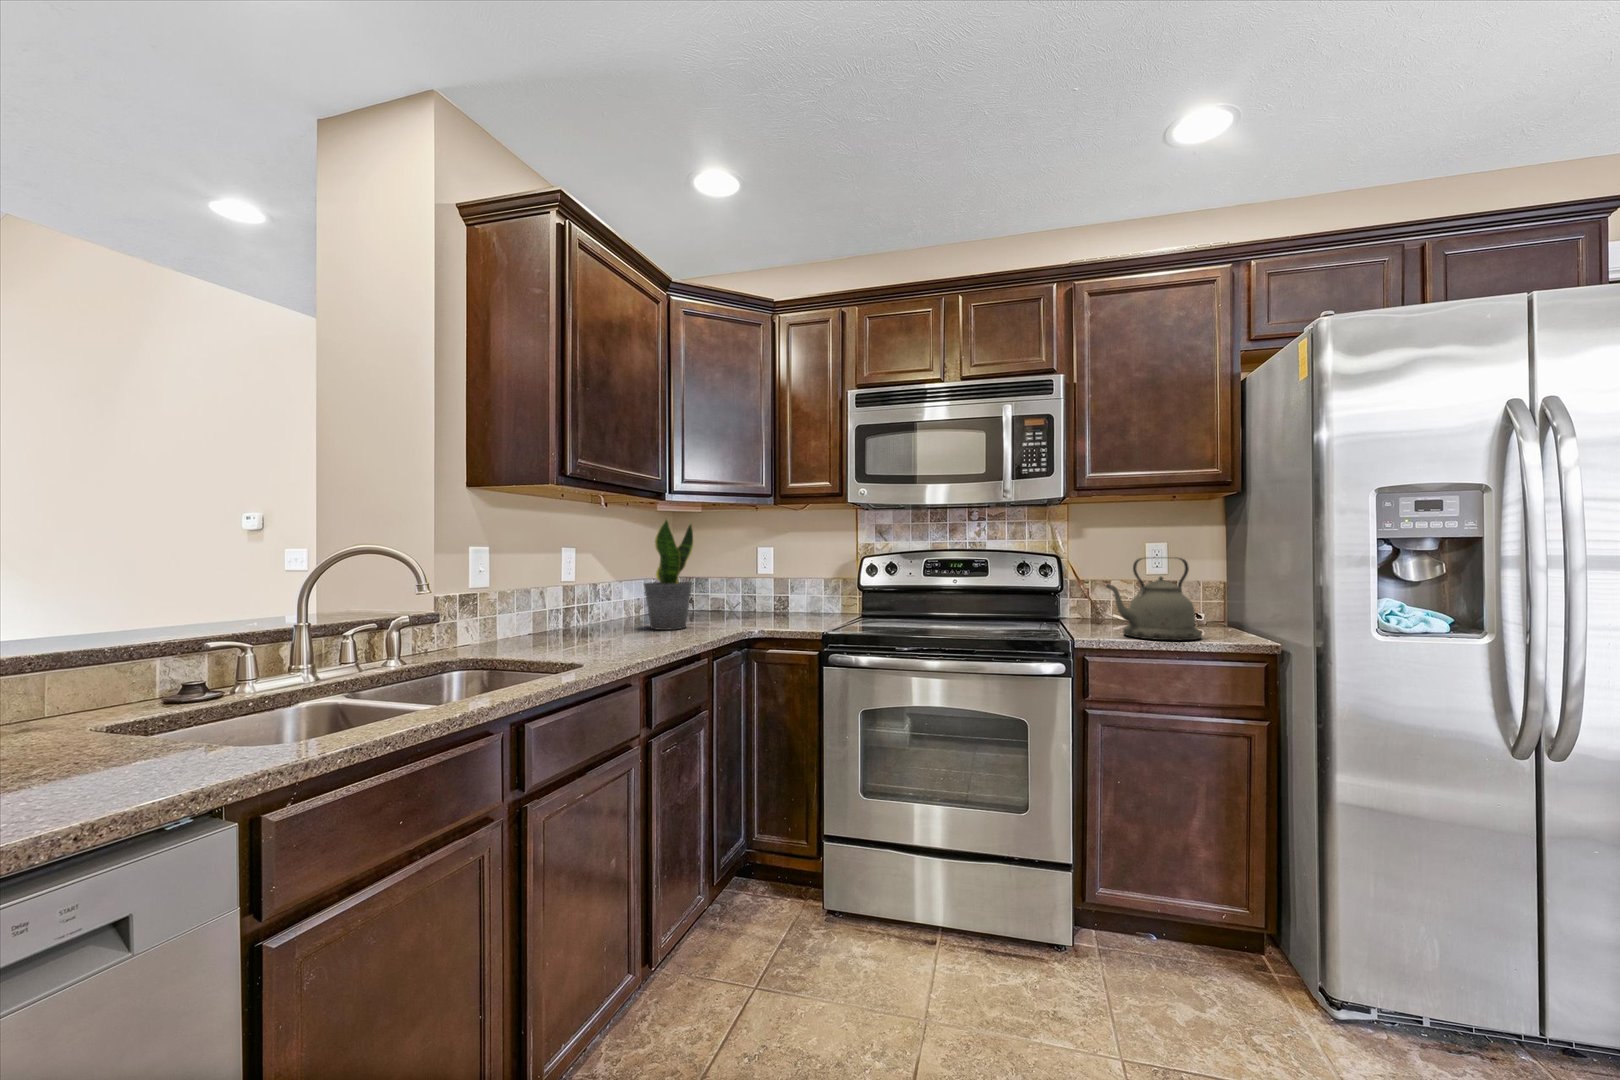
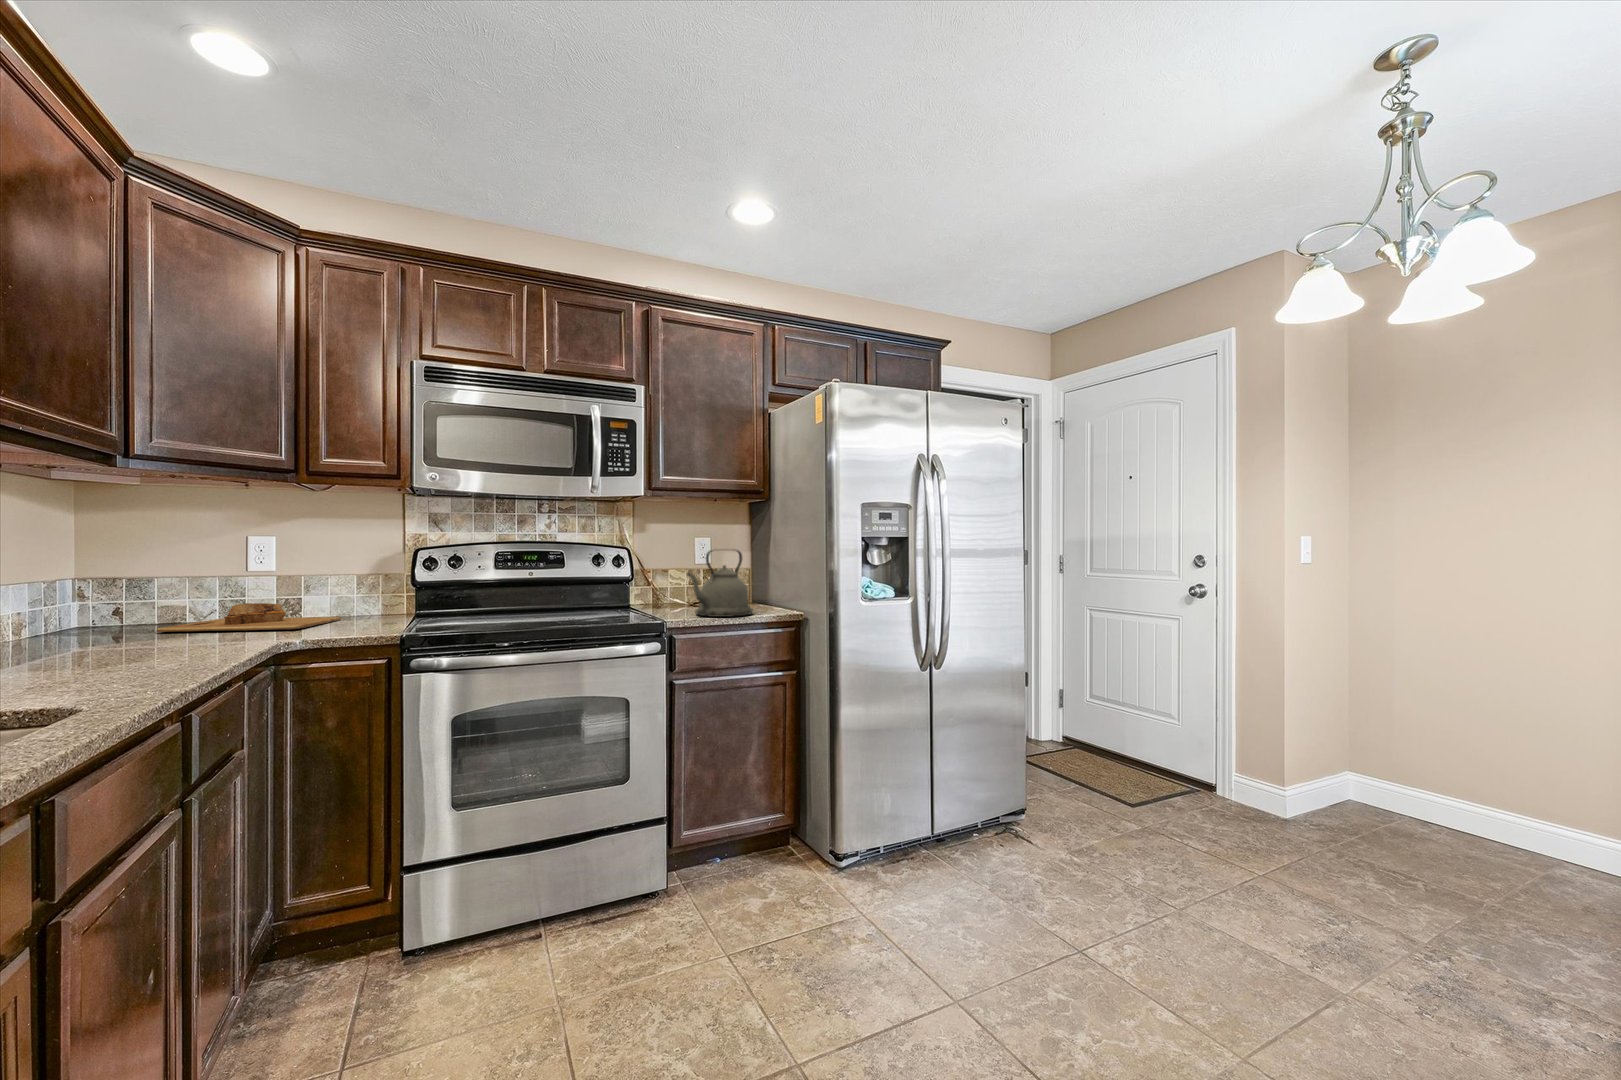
potted plant: present [644,520,693,630] -> none [84,496,181,656]
cutting board: none [701,597,812,619] -> present [157,603,341,632]

